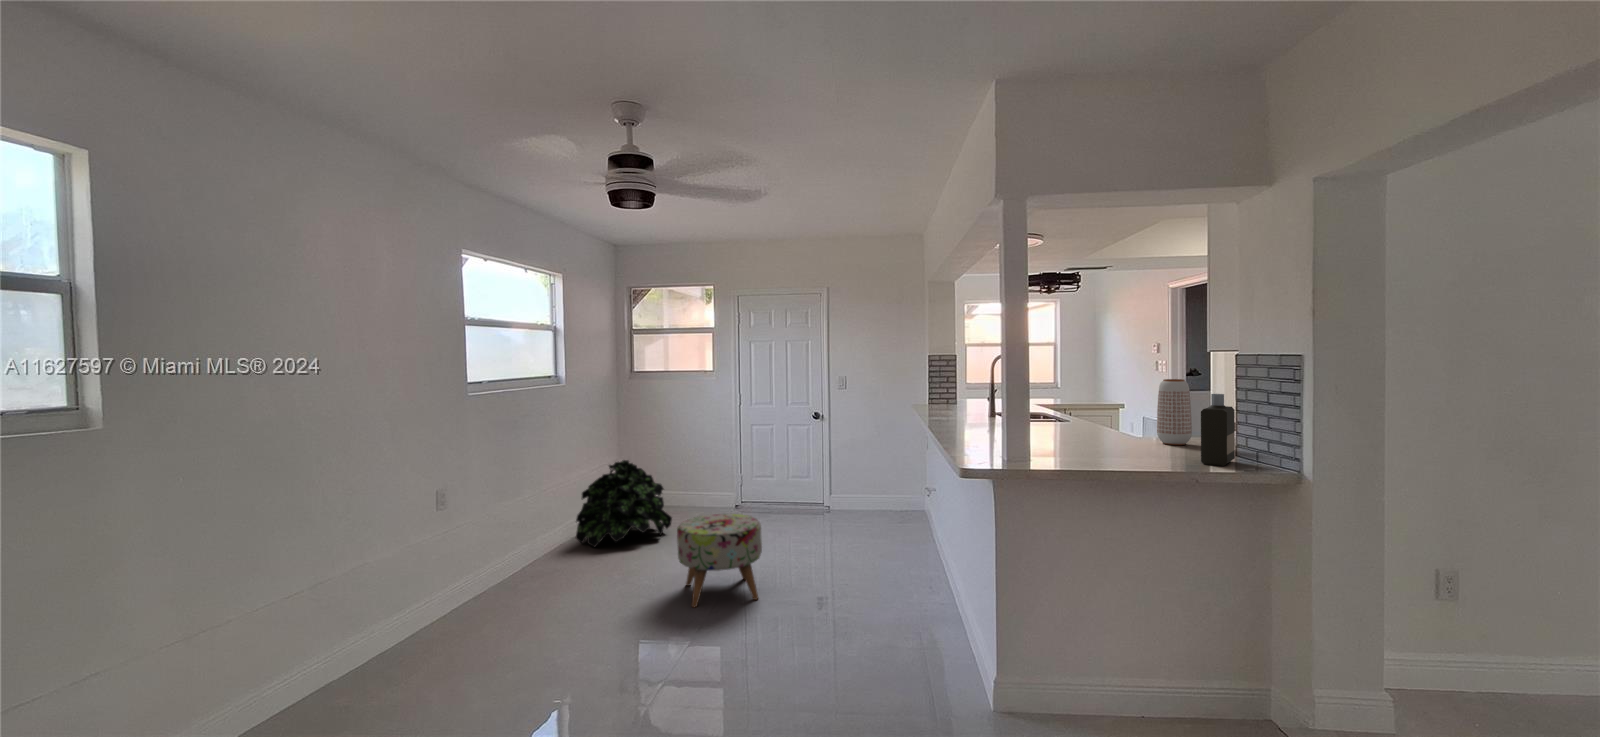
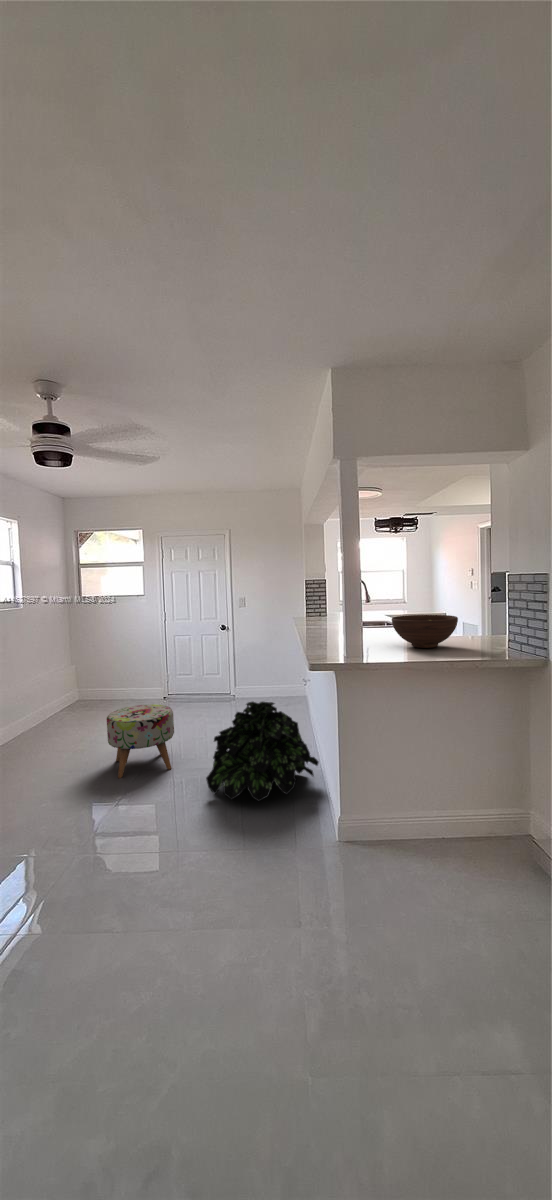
vase: present [1157,379,1192,445] -> none [457,593,480,641]
bottle: present [1201,394,1235,466] -> none [481,603,505,656]
fruit bowl: none [1068,407,1164,452] -> present [392,615,458,648]
potted plant: present [576,460,672,547] -> present [206,702,319,801]

